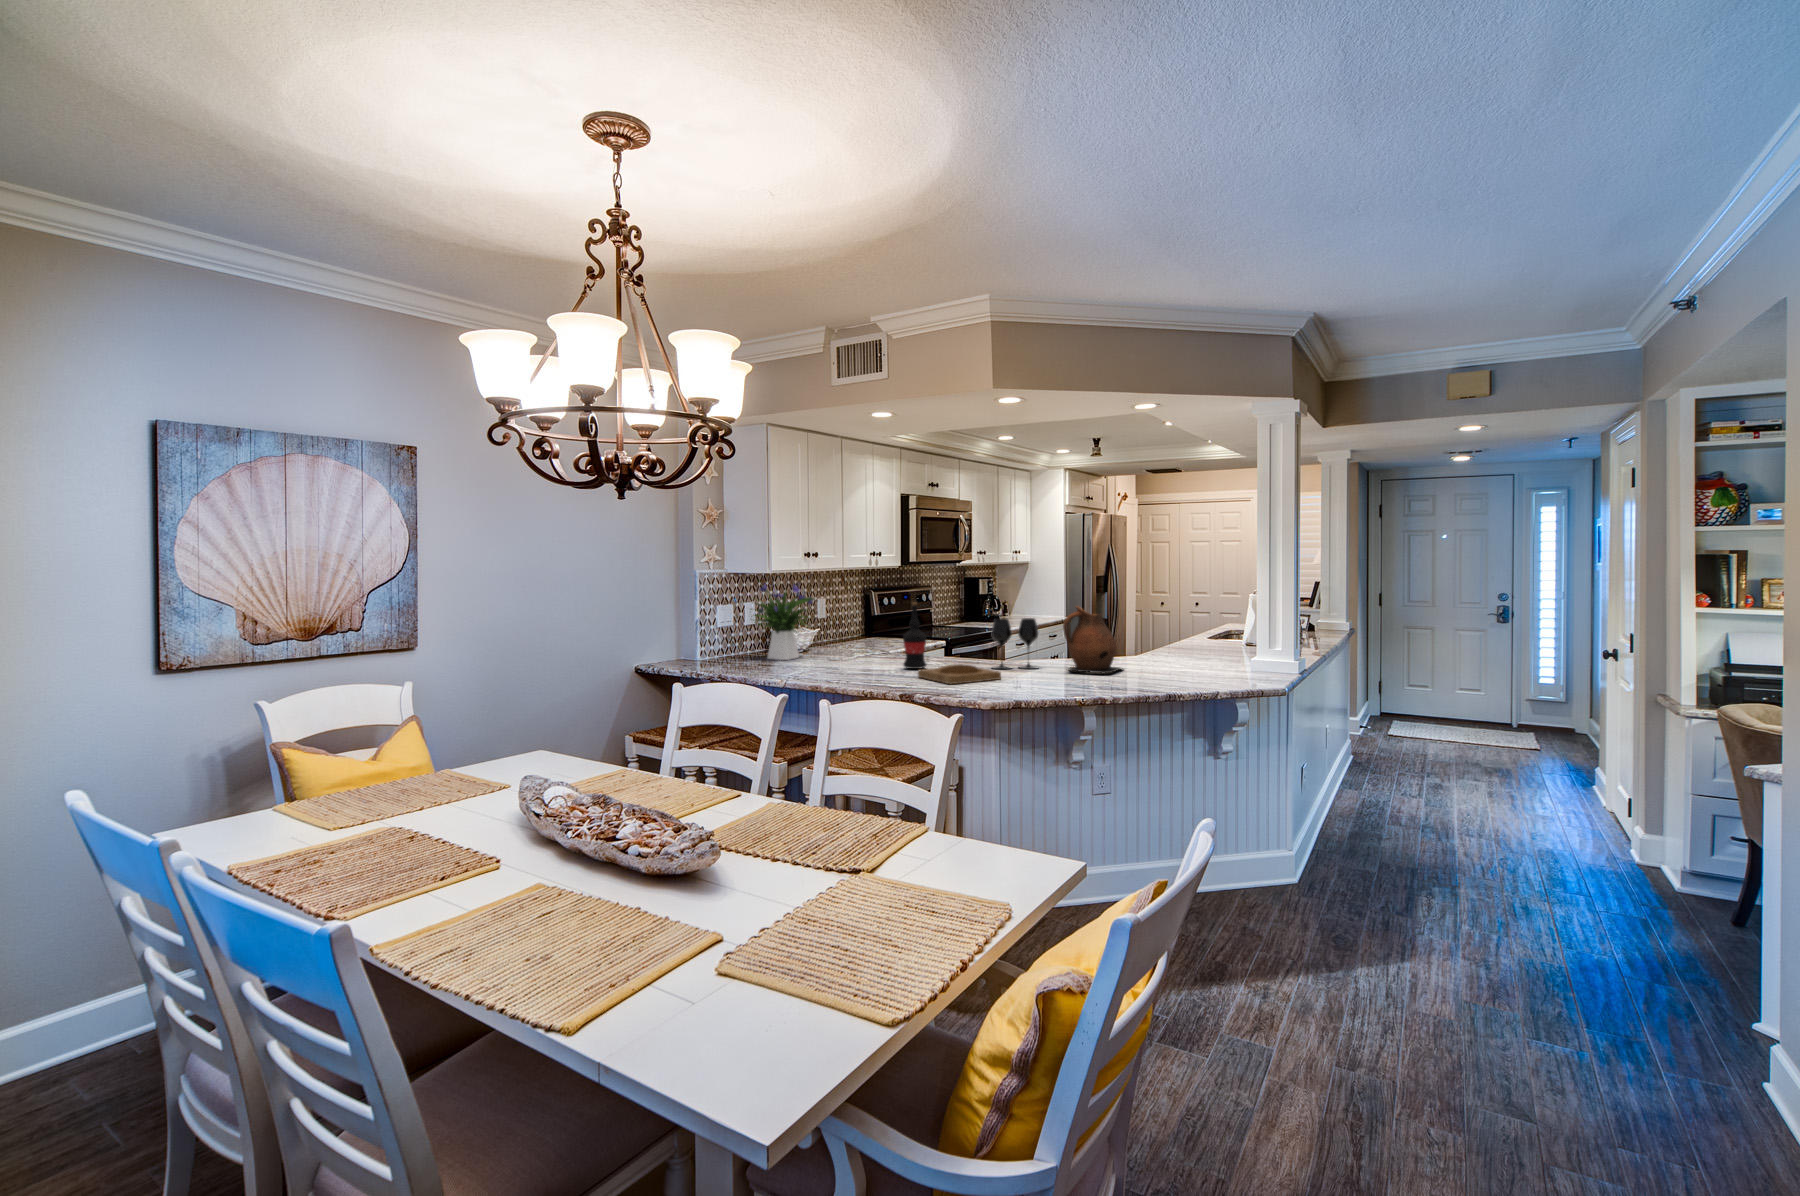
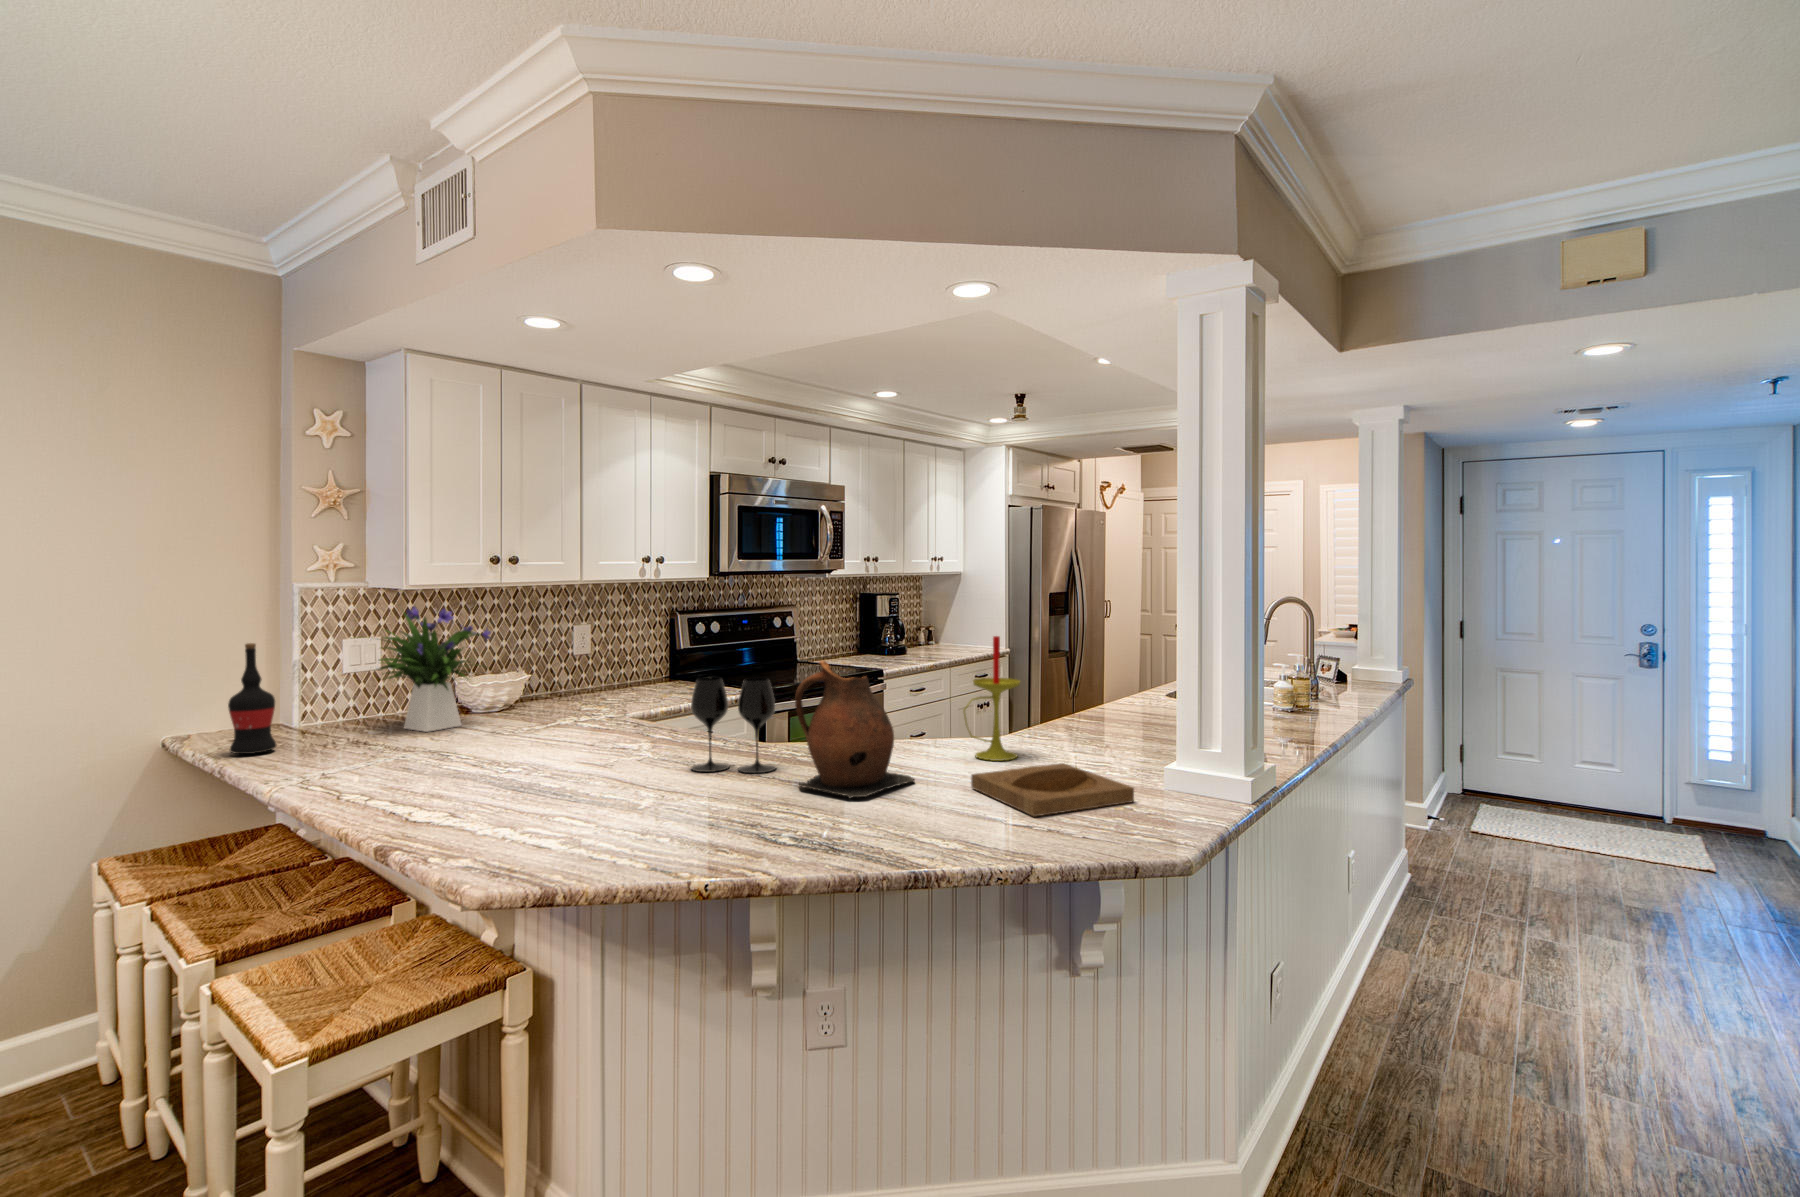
candle: none [1133,593,1164,662] -> present [963,636,1020,761]
wine bottle: present [903,602,927,669] -> present [228,643,276,754]
tray: present [918,664,1001,684] -> present [971,763,1134,816]

